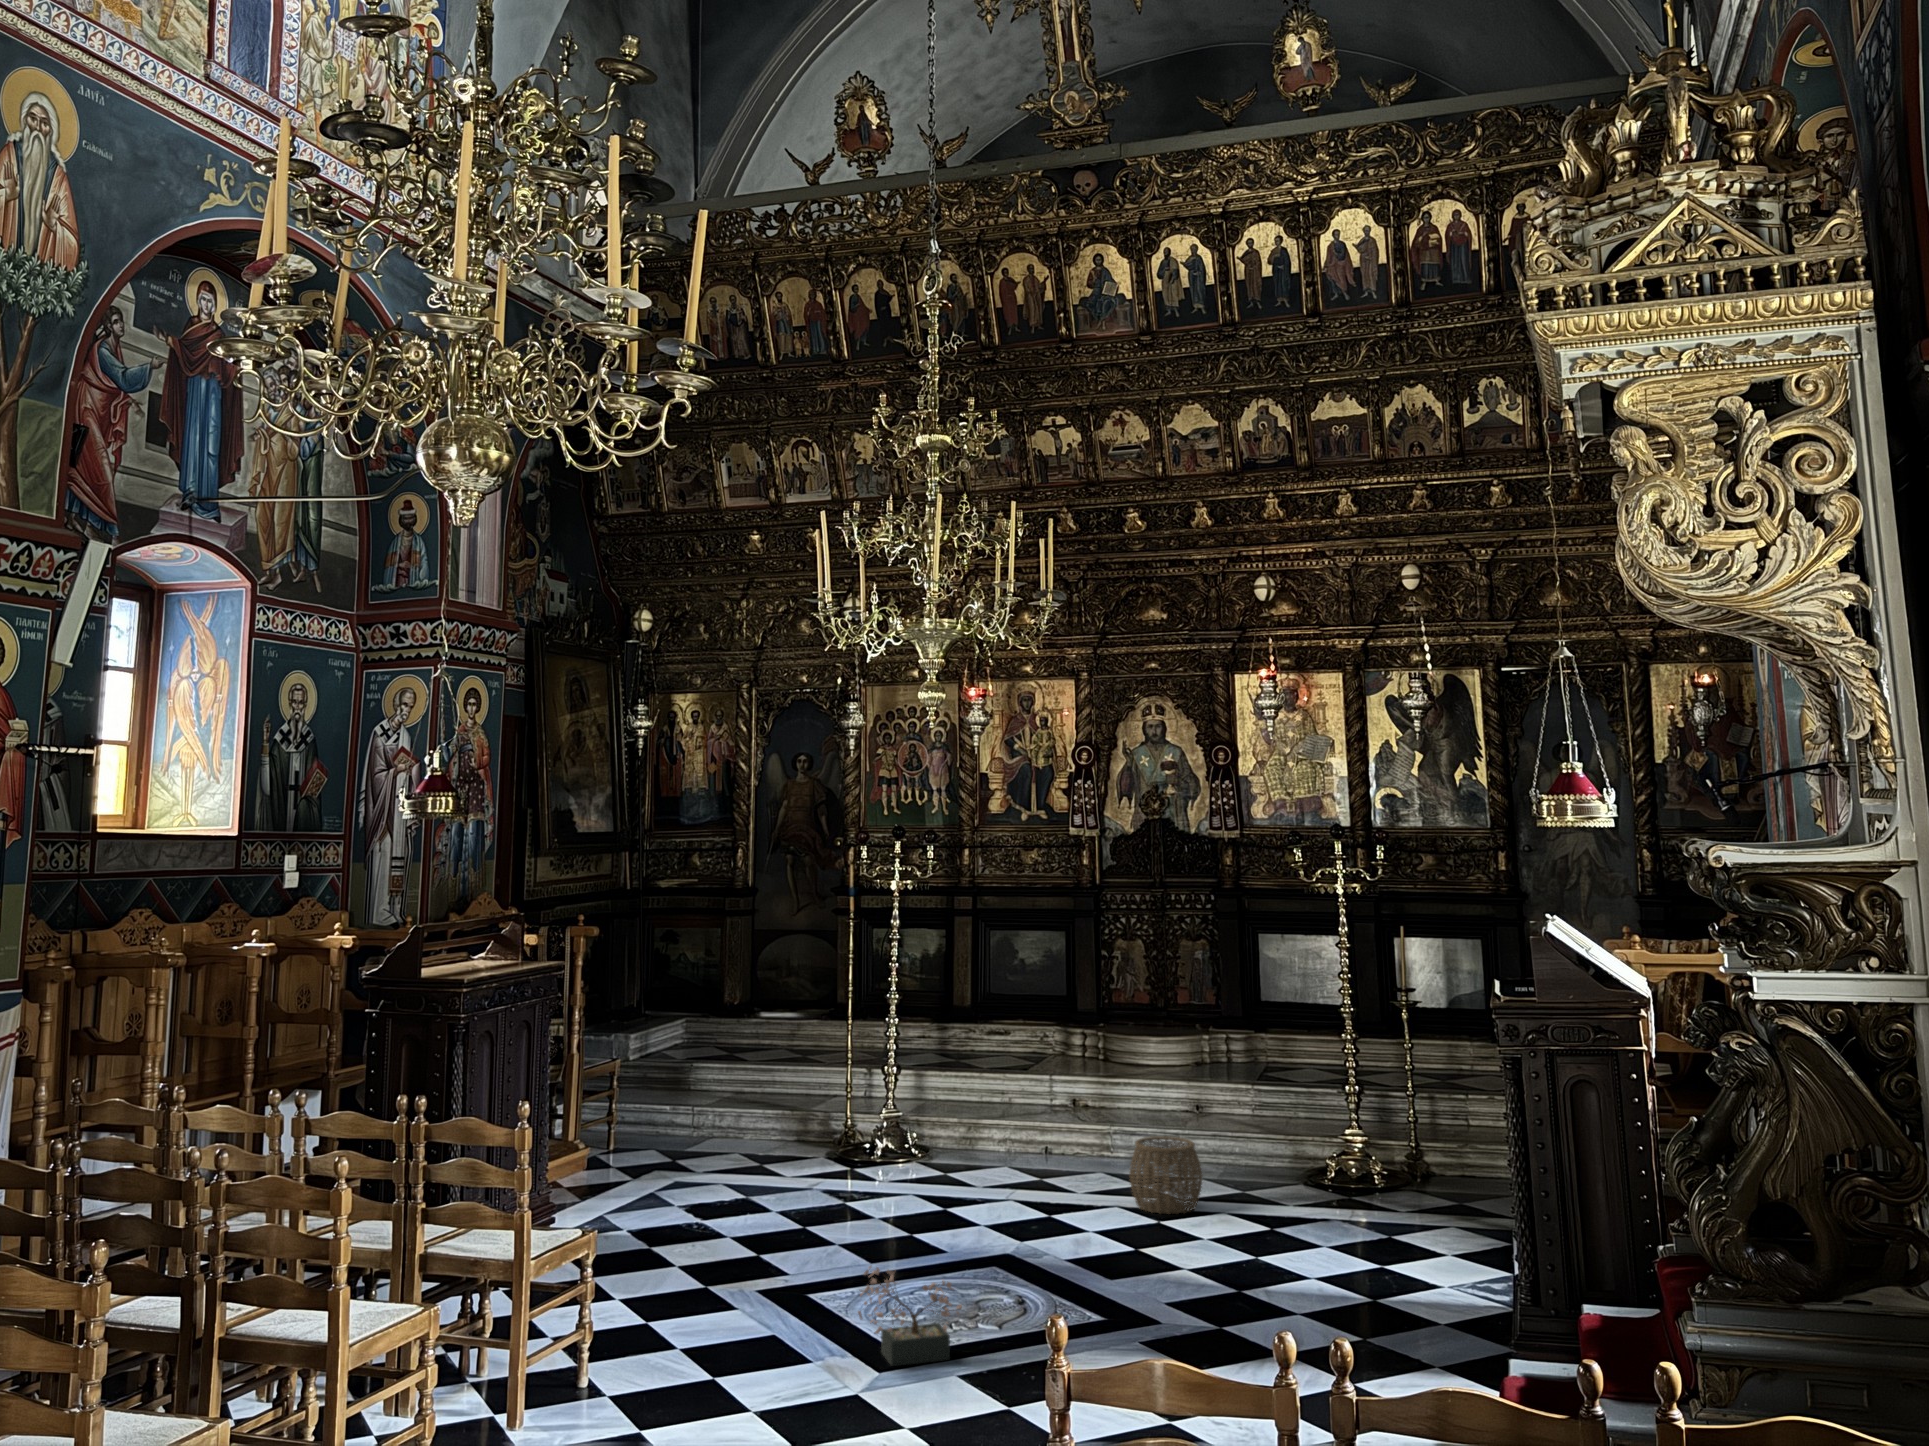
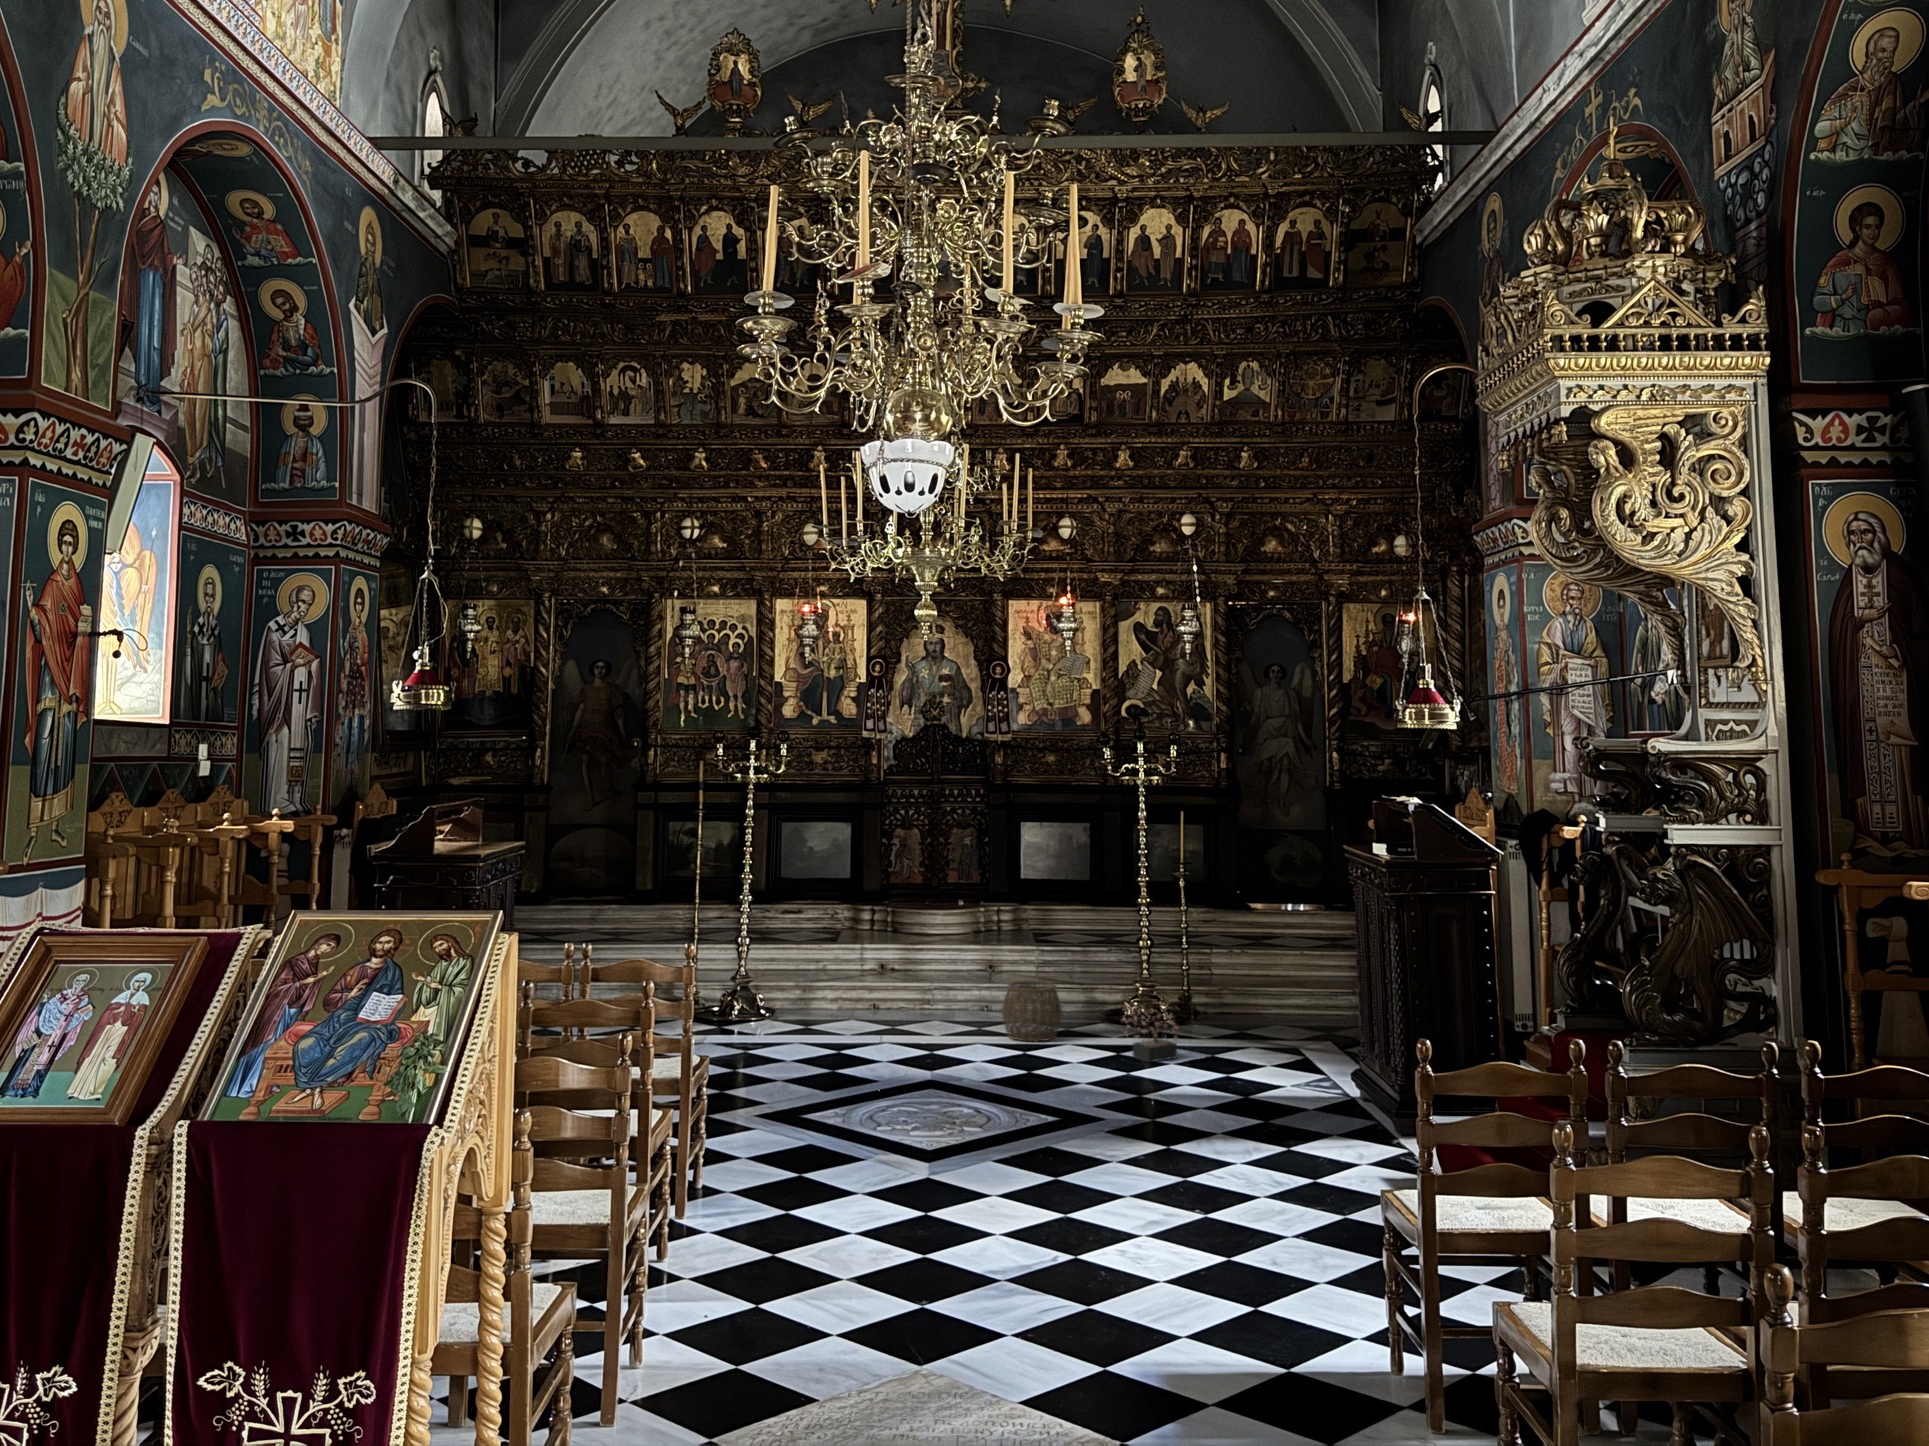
decorative plant: present [858,1266,962,1366] -> present [1122,1005,1179,1062]

